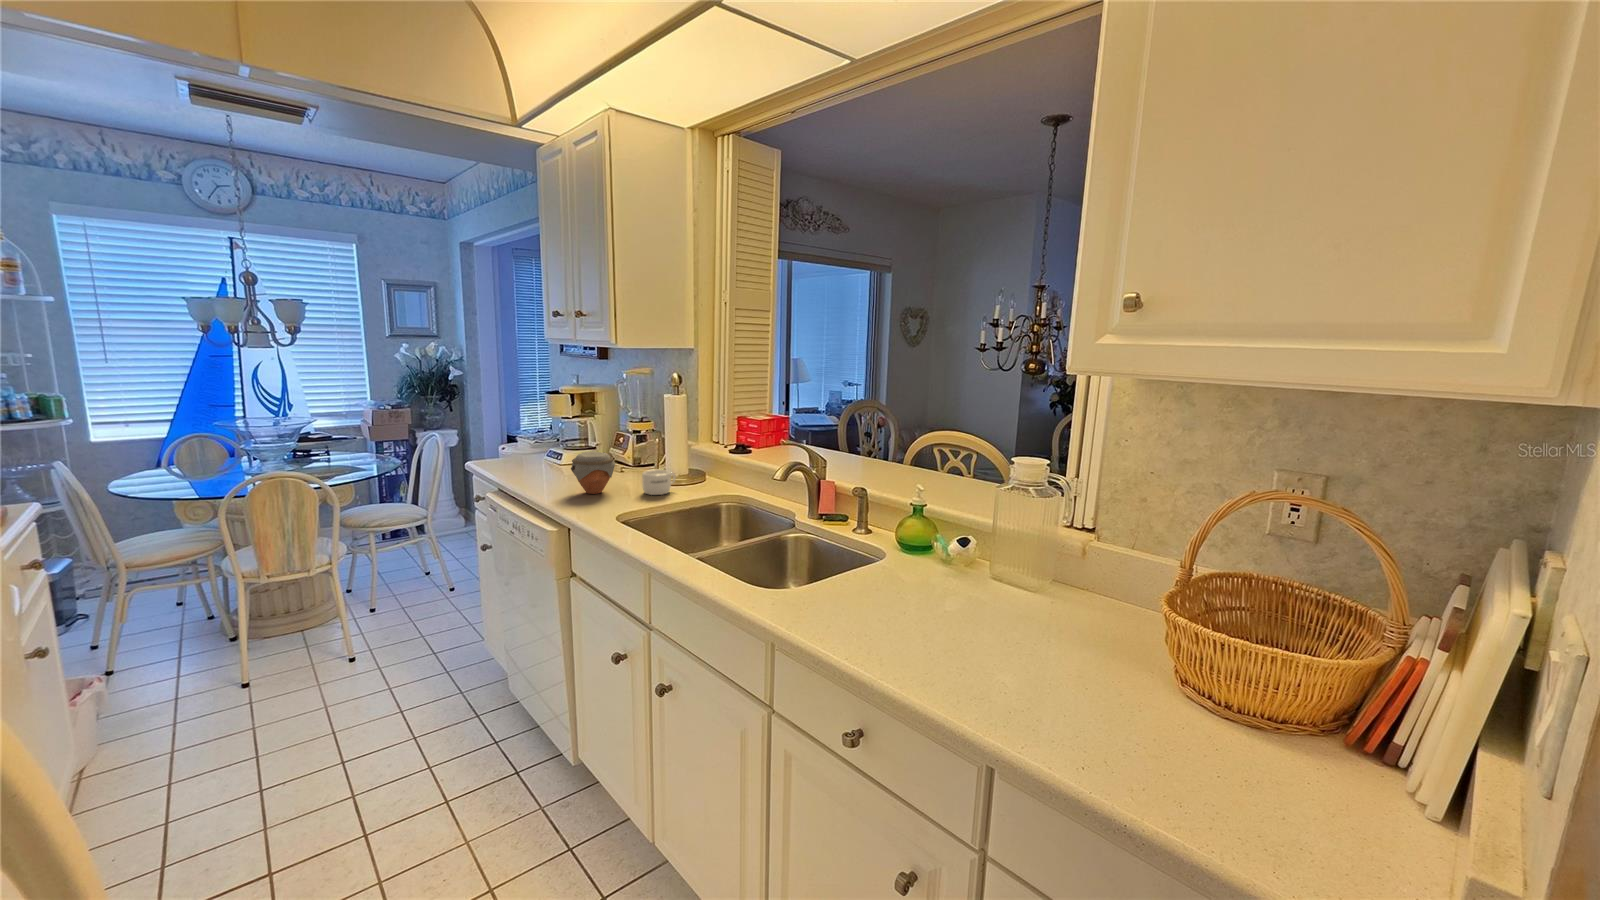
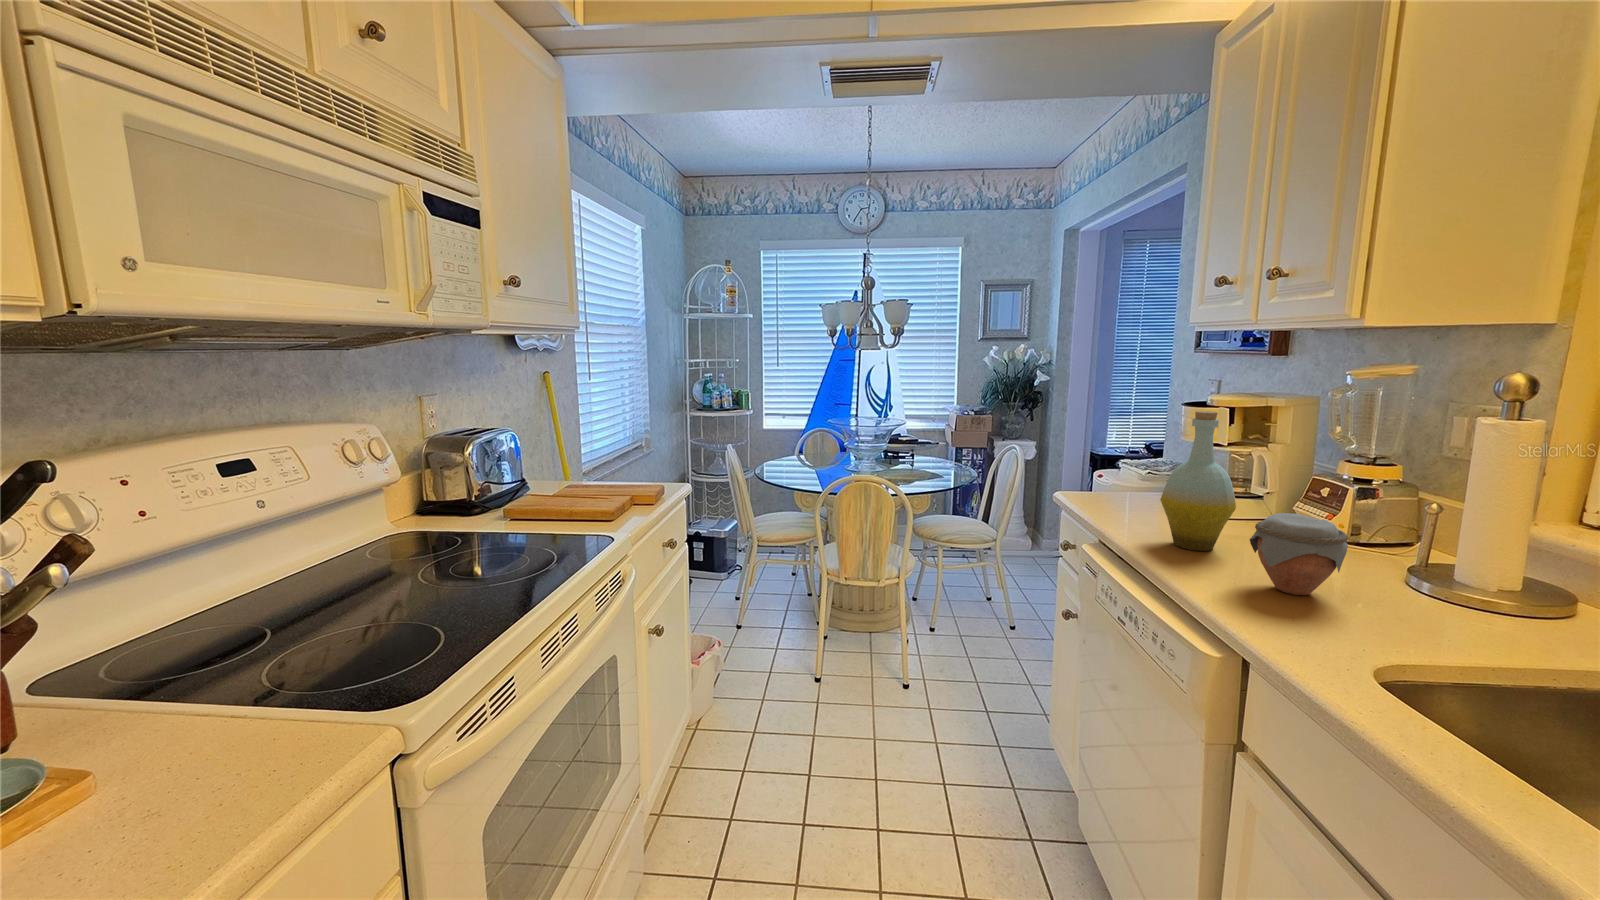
bottle: none [528,398,571,482] -> present [1160,411,1236,551]
mug: present [642,469,676,495] -> none [1417,571,1511,634]

